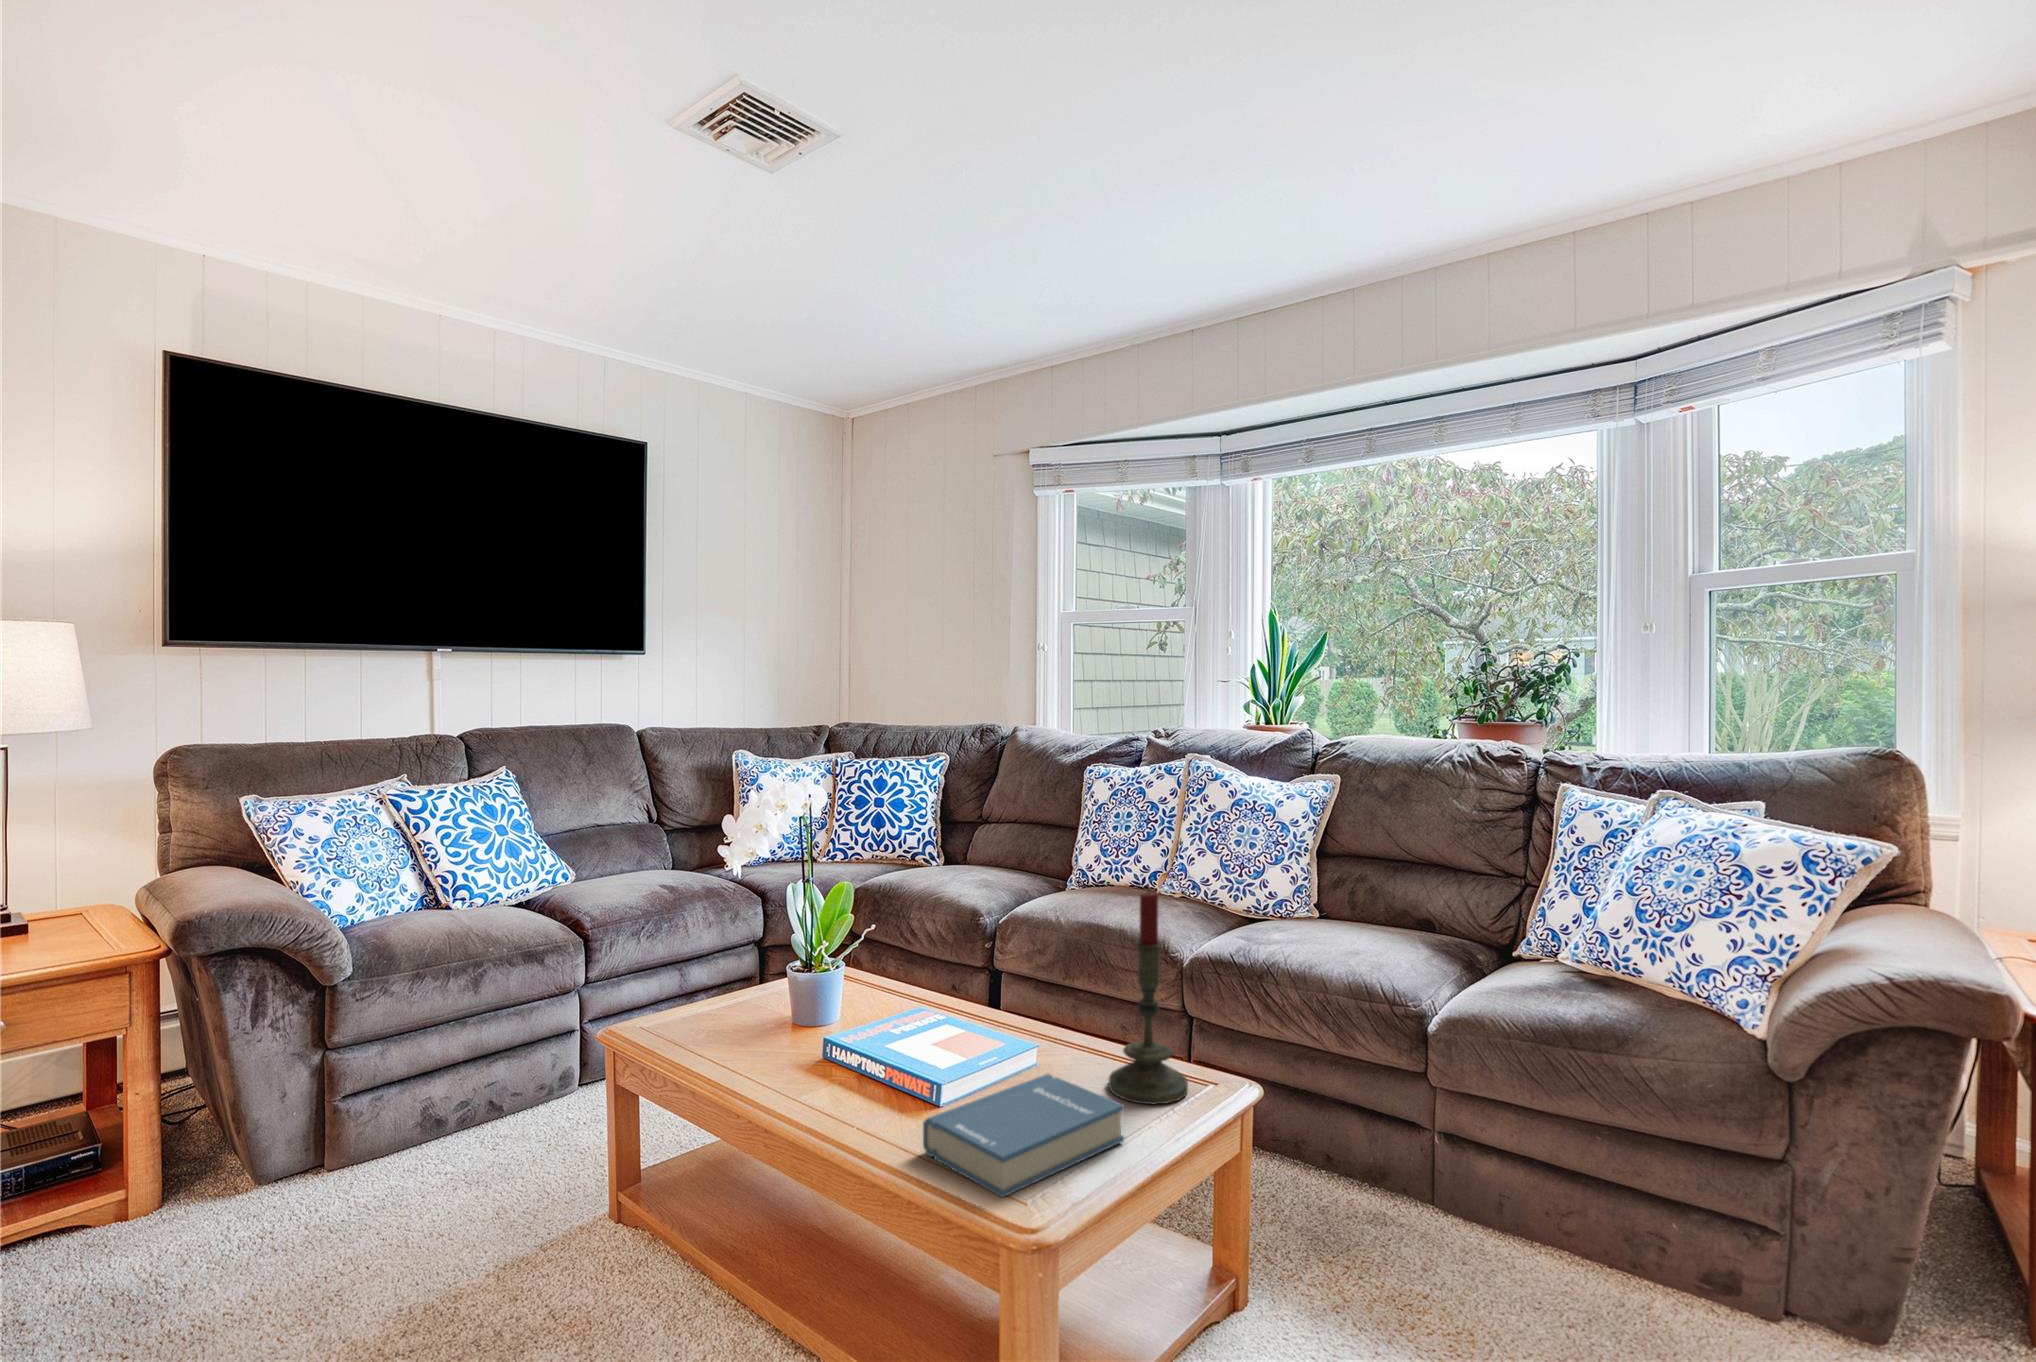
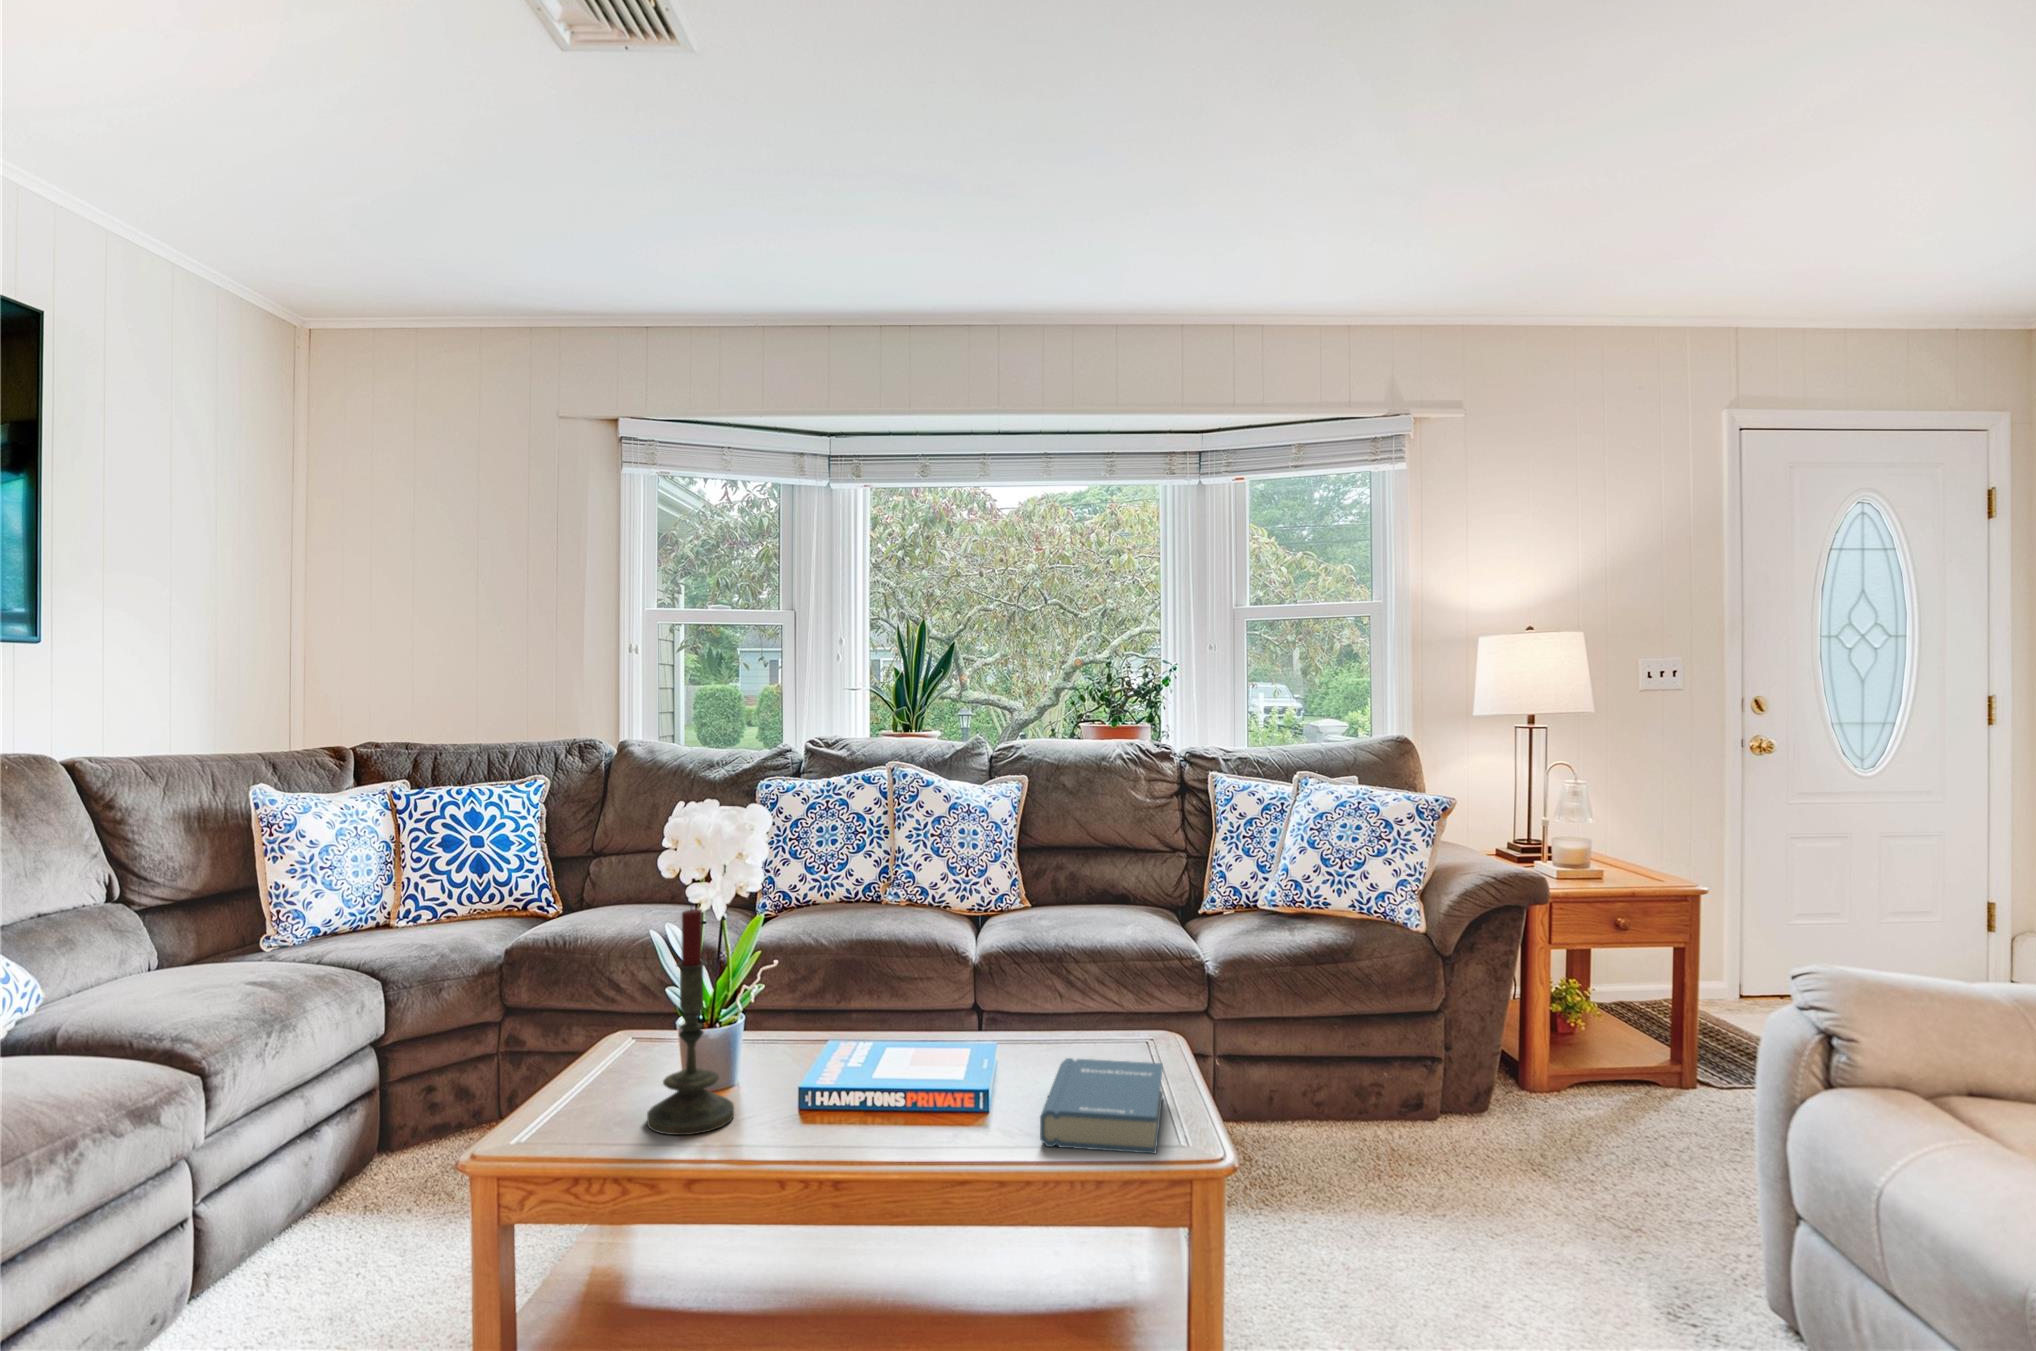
candle: present [1109,888,1188,1104] -> present [647,909,734,1135]

